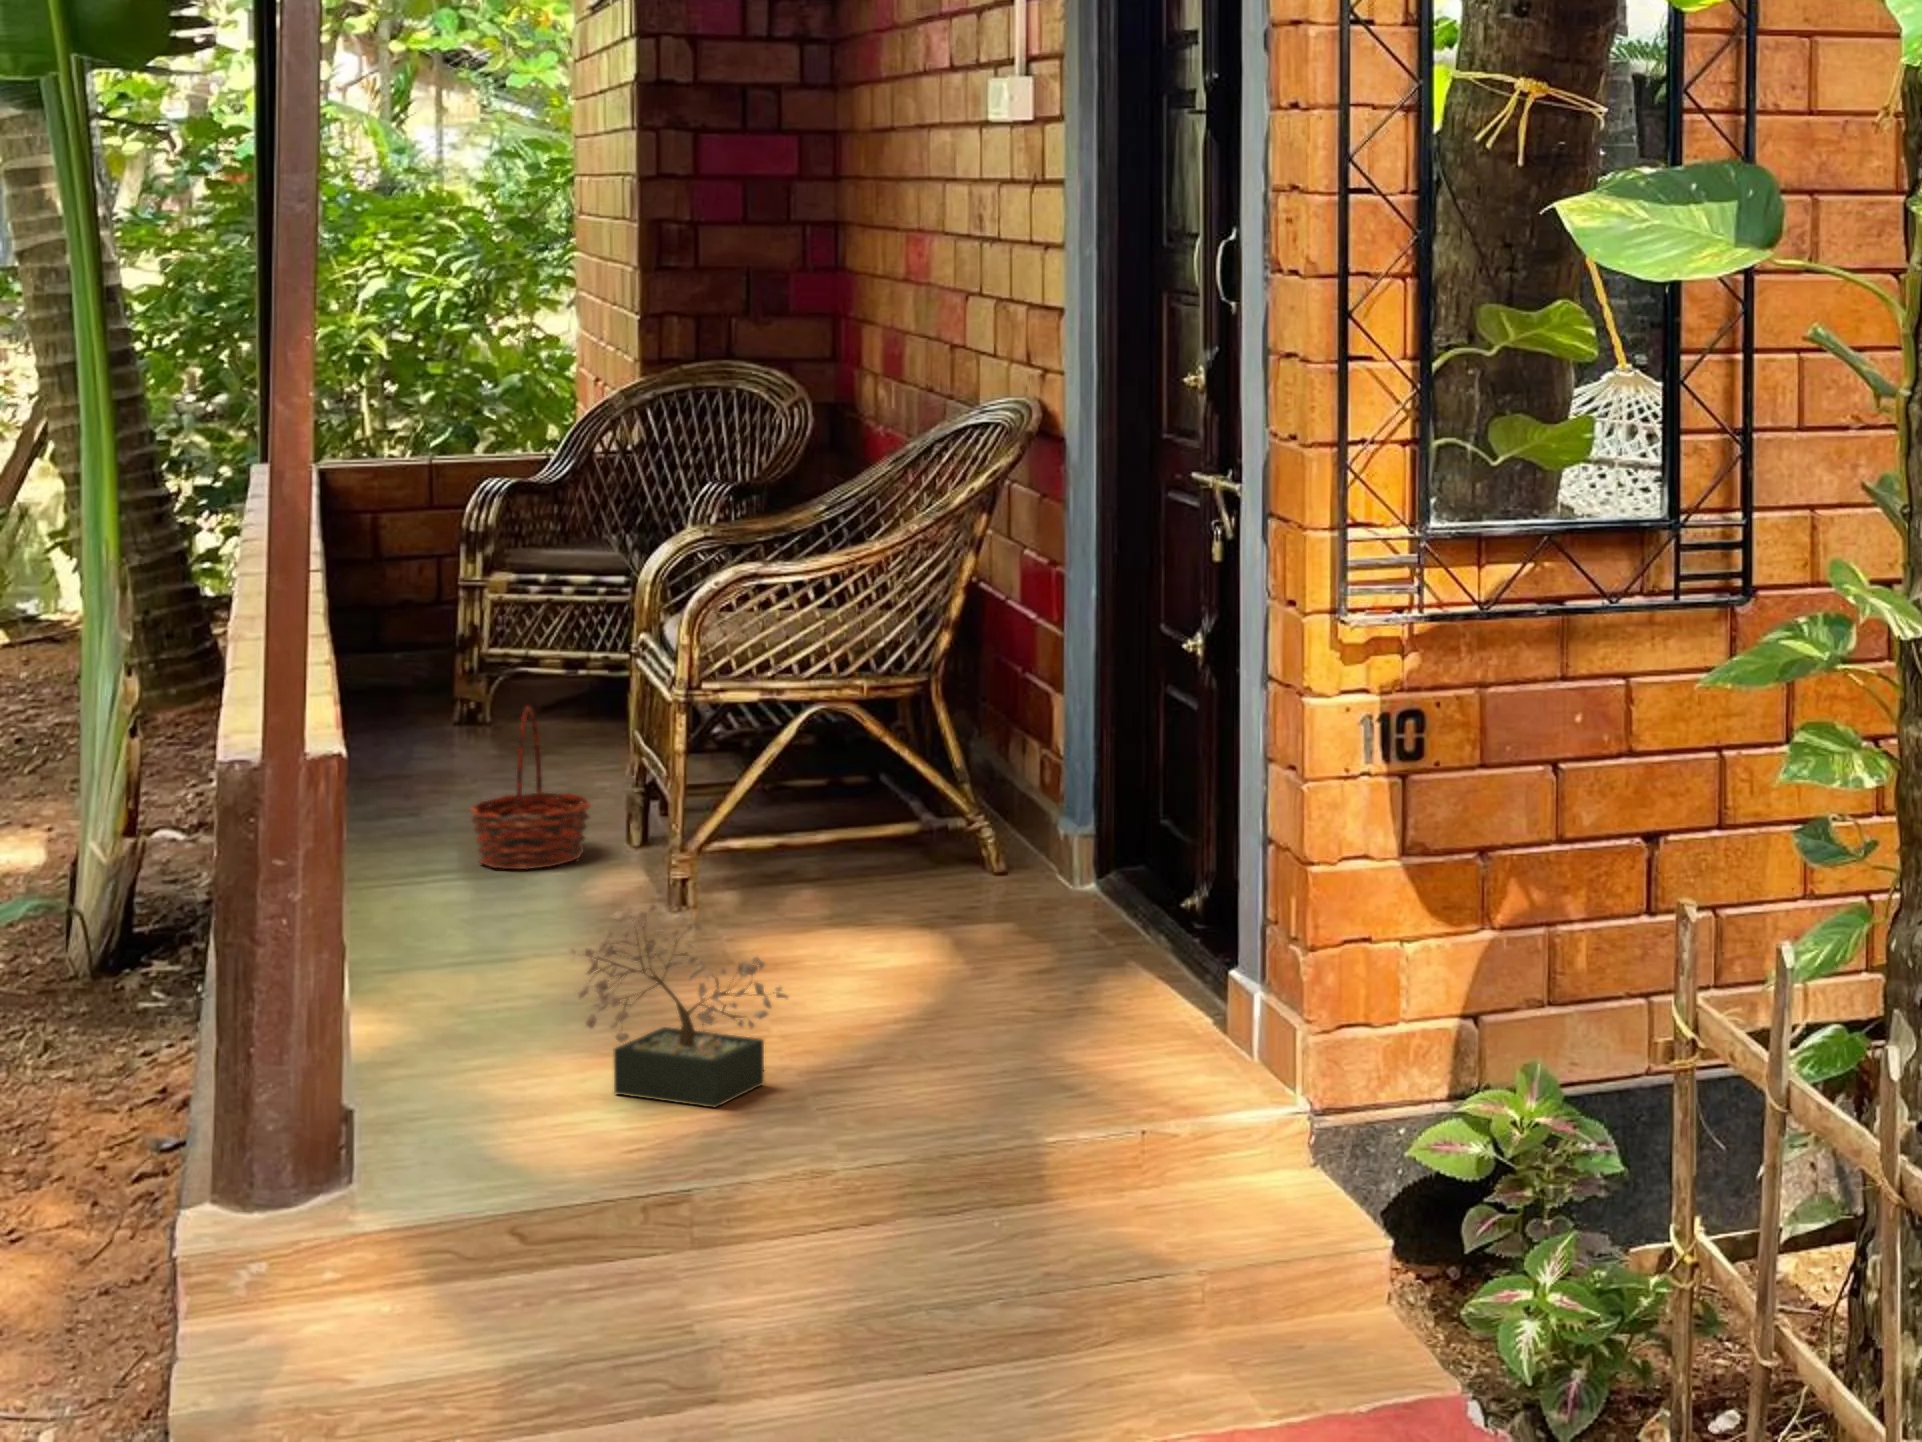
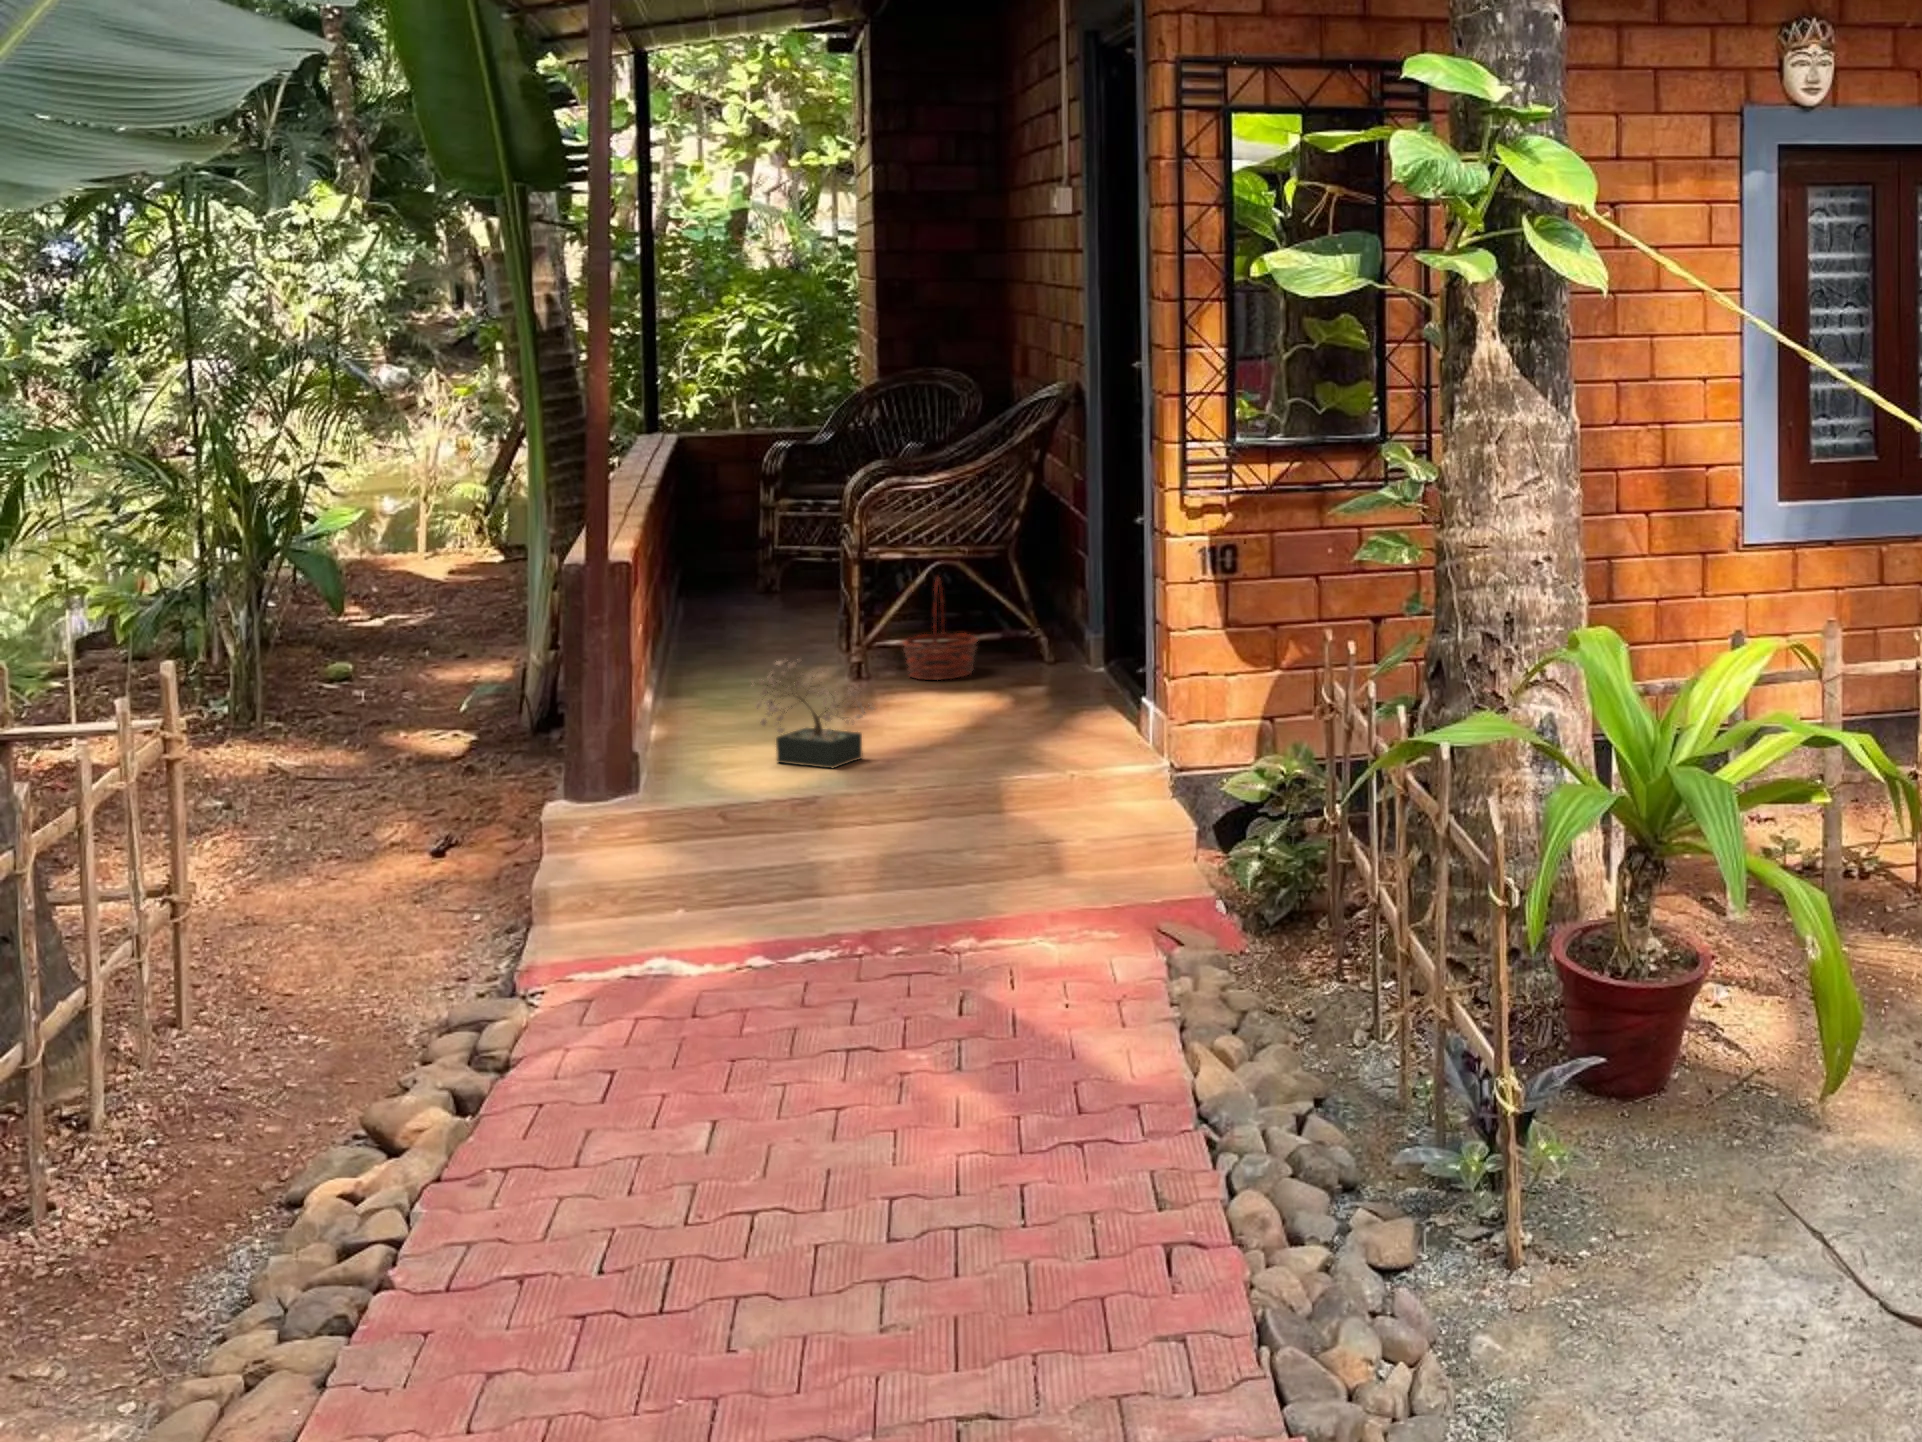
basket: present [471,706,591,869] -> present [902,577,978,680]

